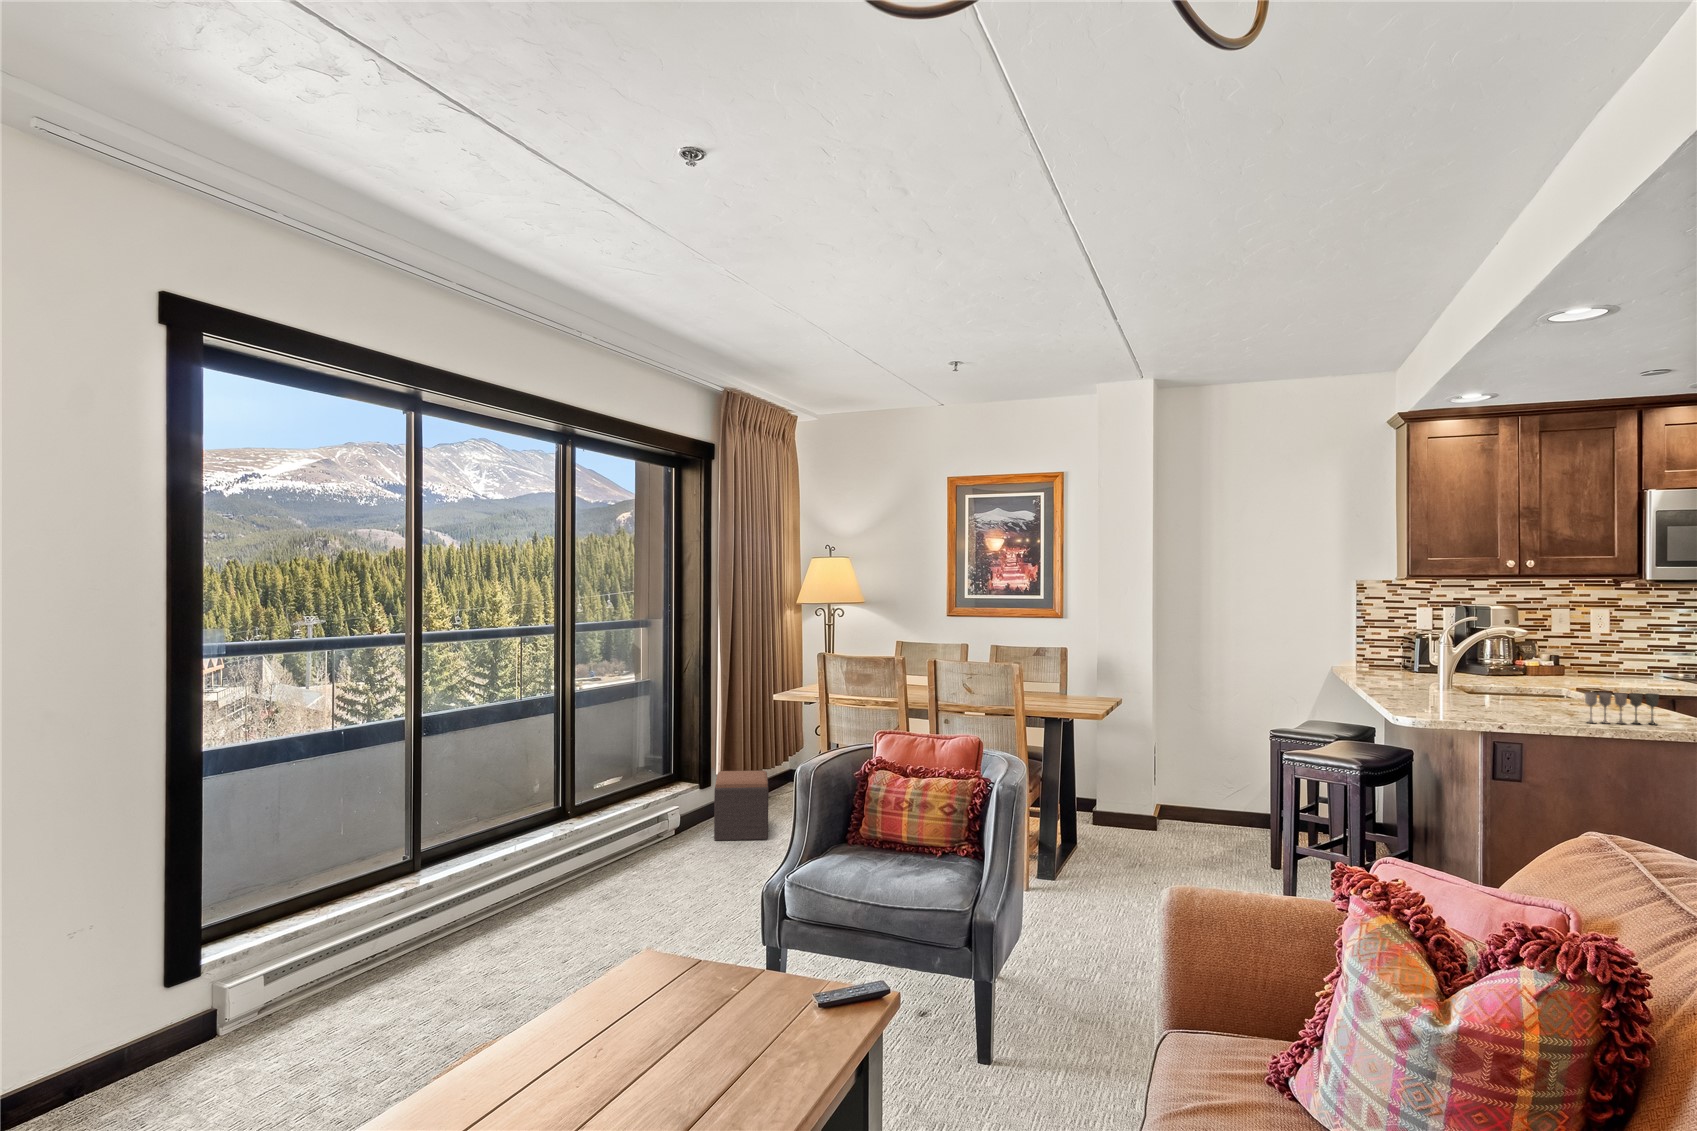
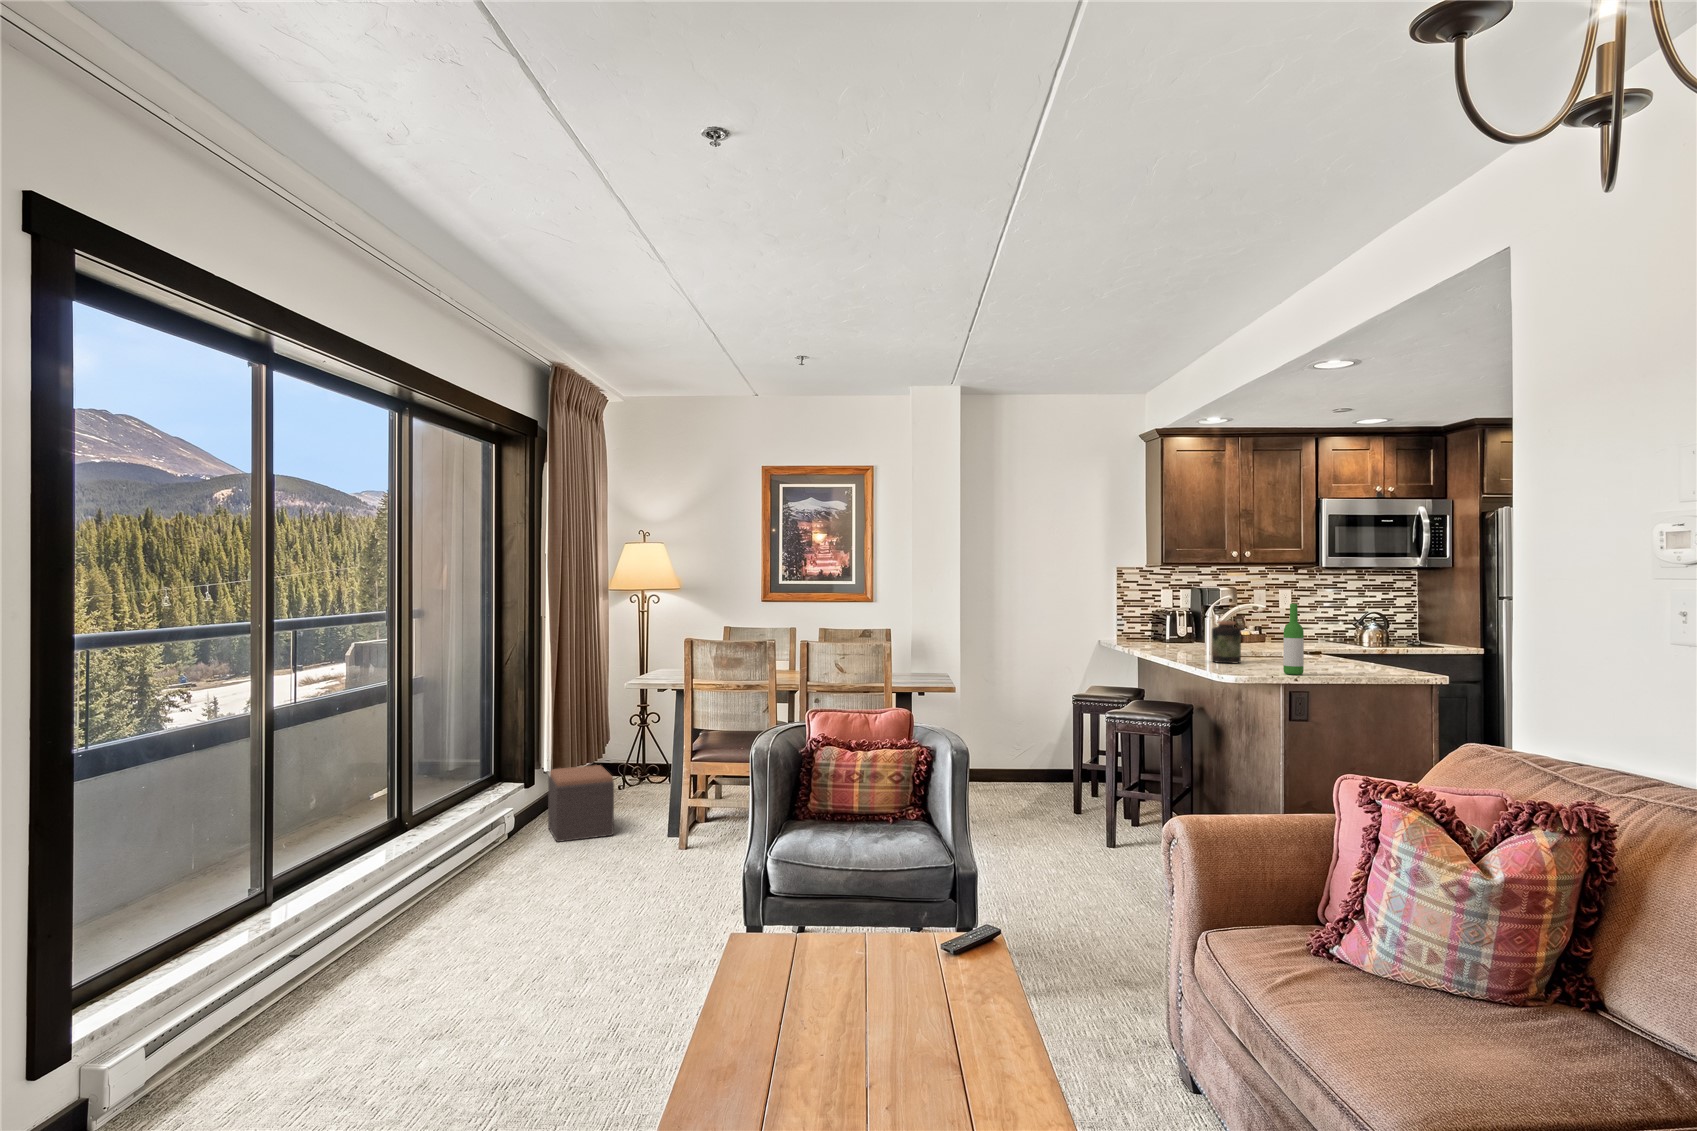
wine bottle: none [1500,630,1528,721] -> present [1283,604,1304,675]
jar: none [1428,648,1468,702] -> present [1211,621,1241,663]
wine glass: present [1585,692,1659,724] -> none [1338,650,1382,674]

